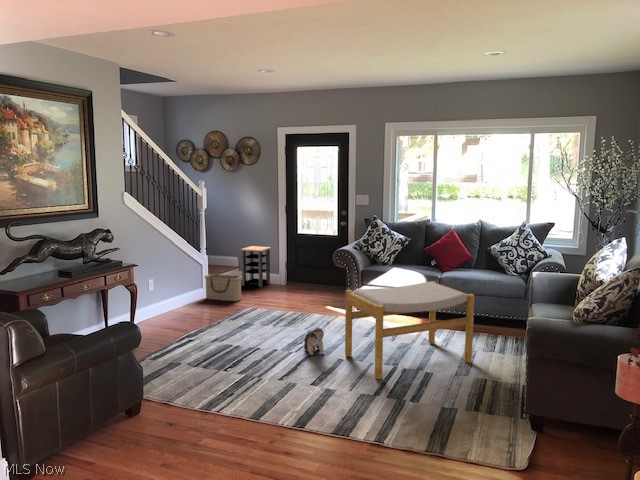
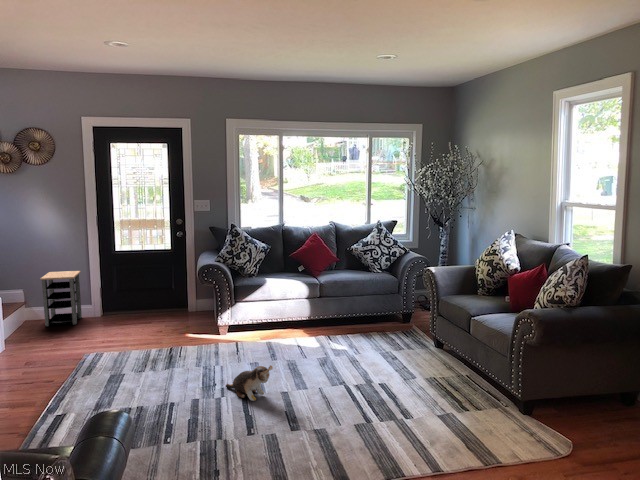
basket: present [205,274,242,301] -> none [8,315,68,355]
footstool: present [345,281,475,379] -> none [289,290,409,410]

